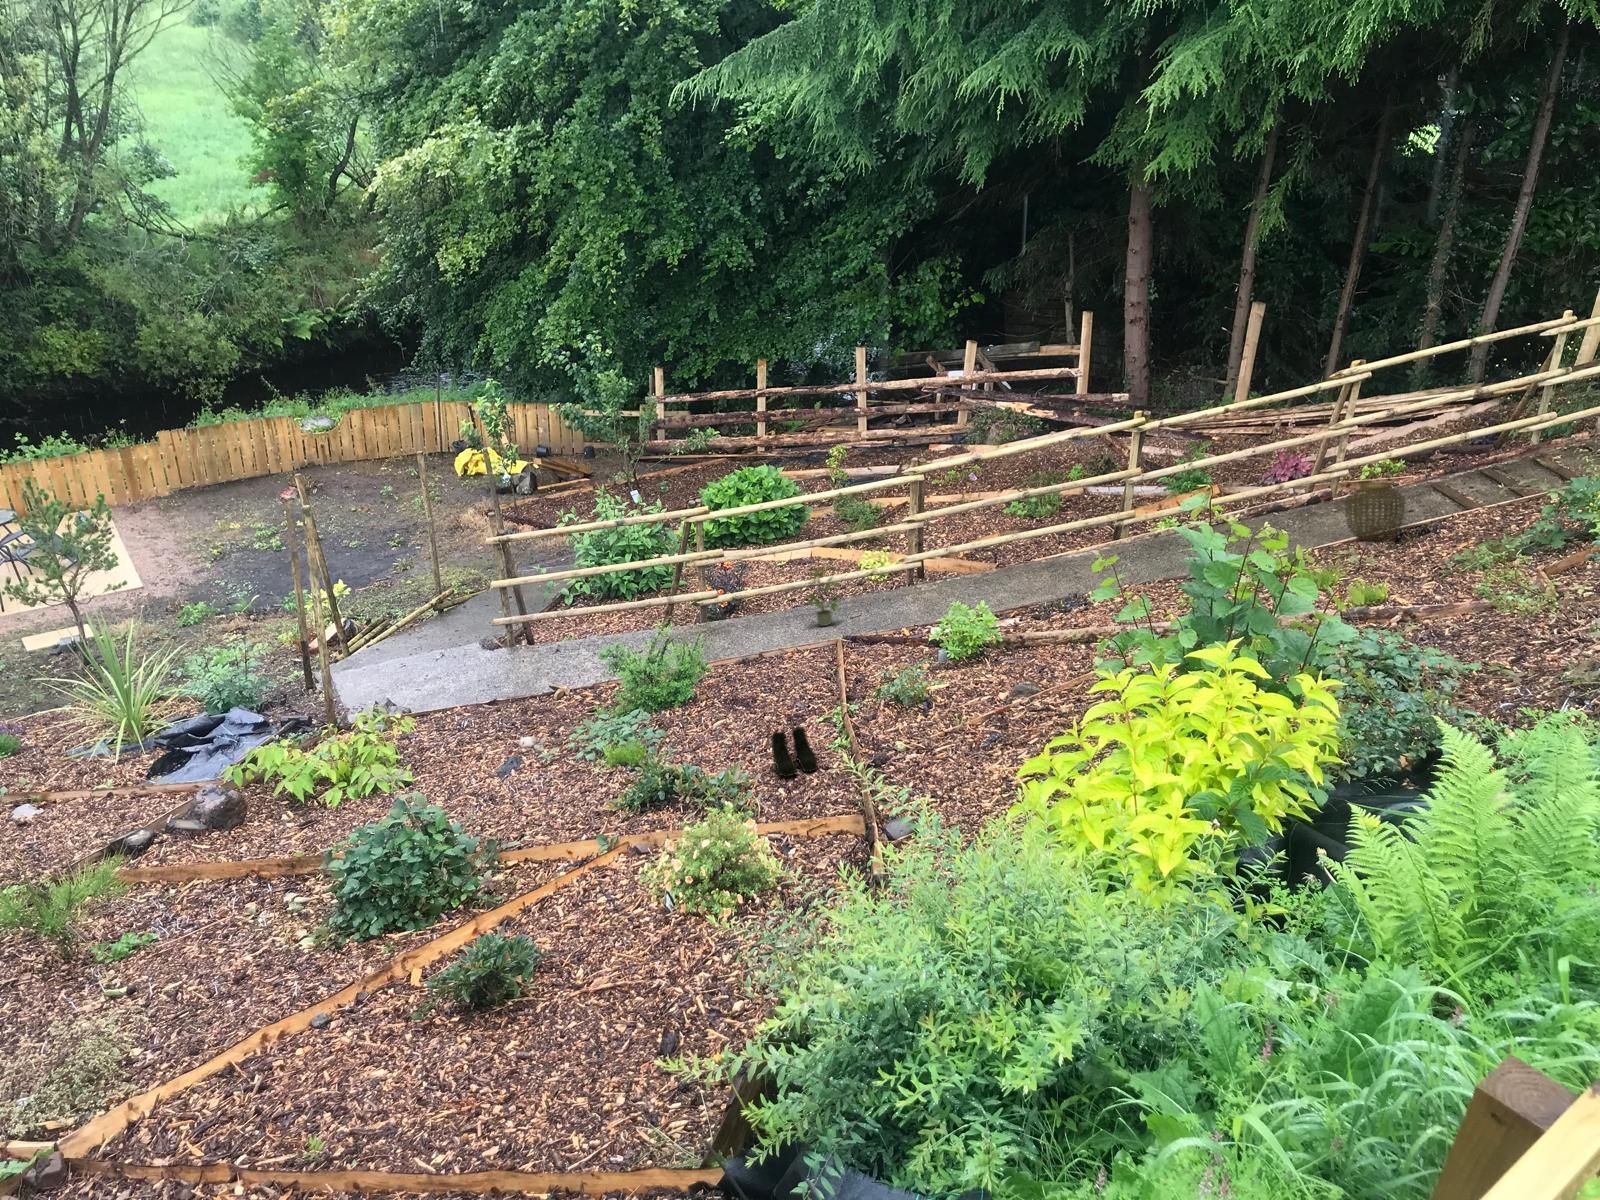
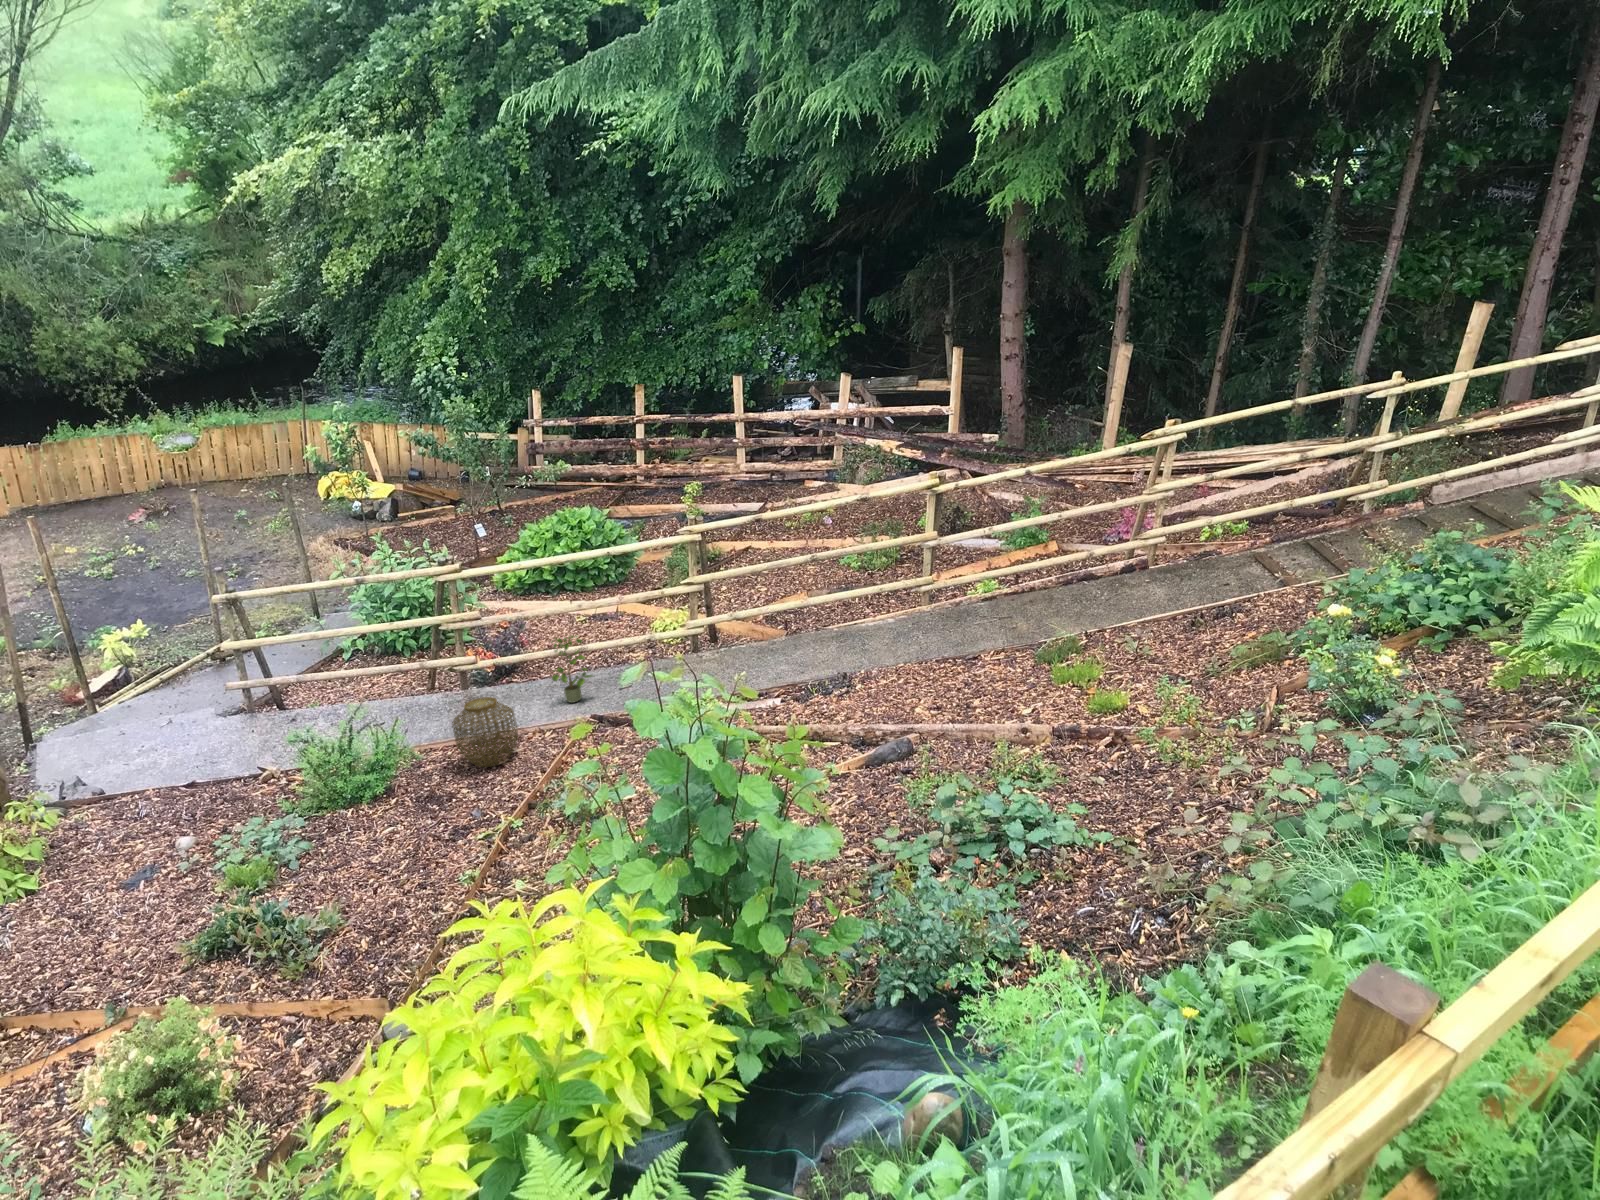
woven basket: present [1345,482,1405,541] -> present [452,697,518,767]
boots: present [772,727,818,777] -> none [386,855,438,920]

